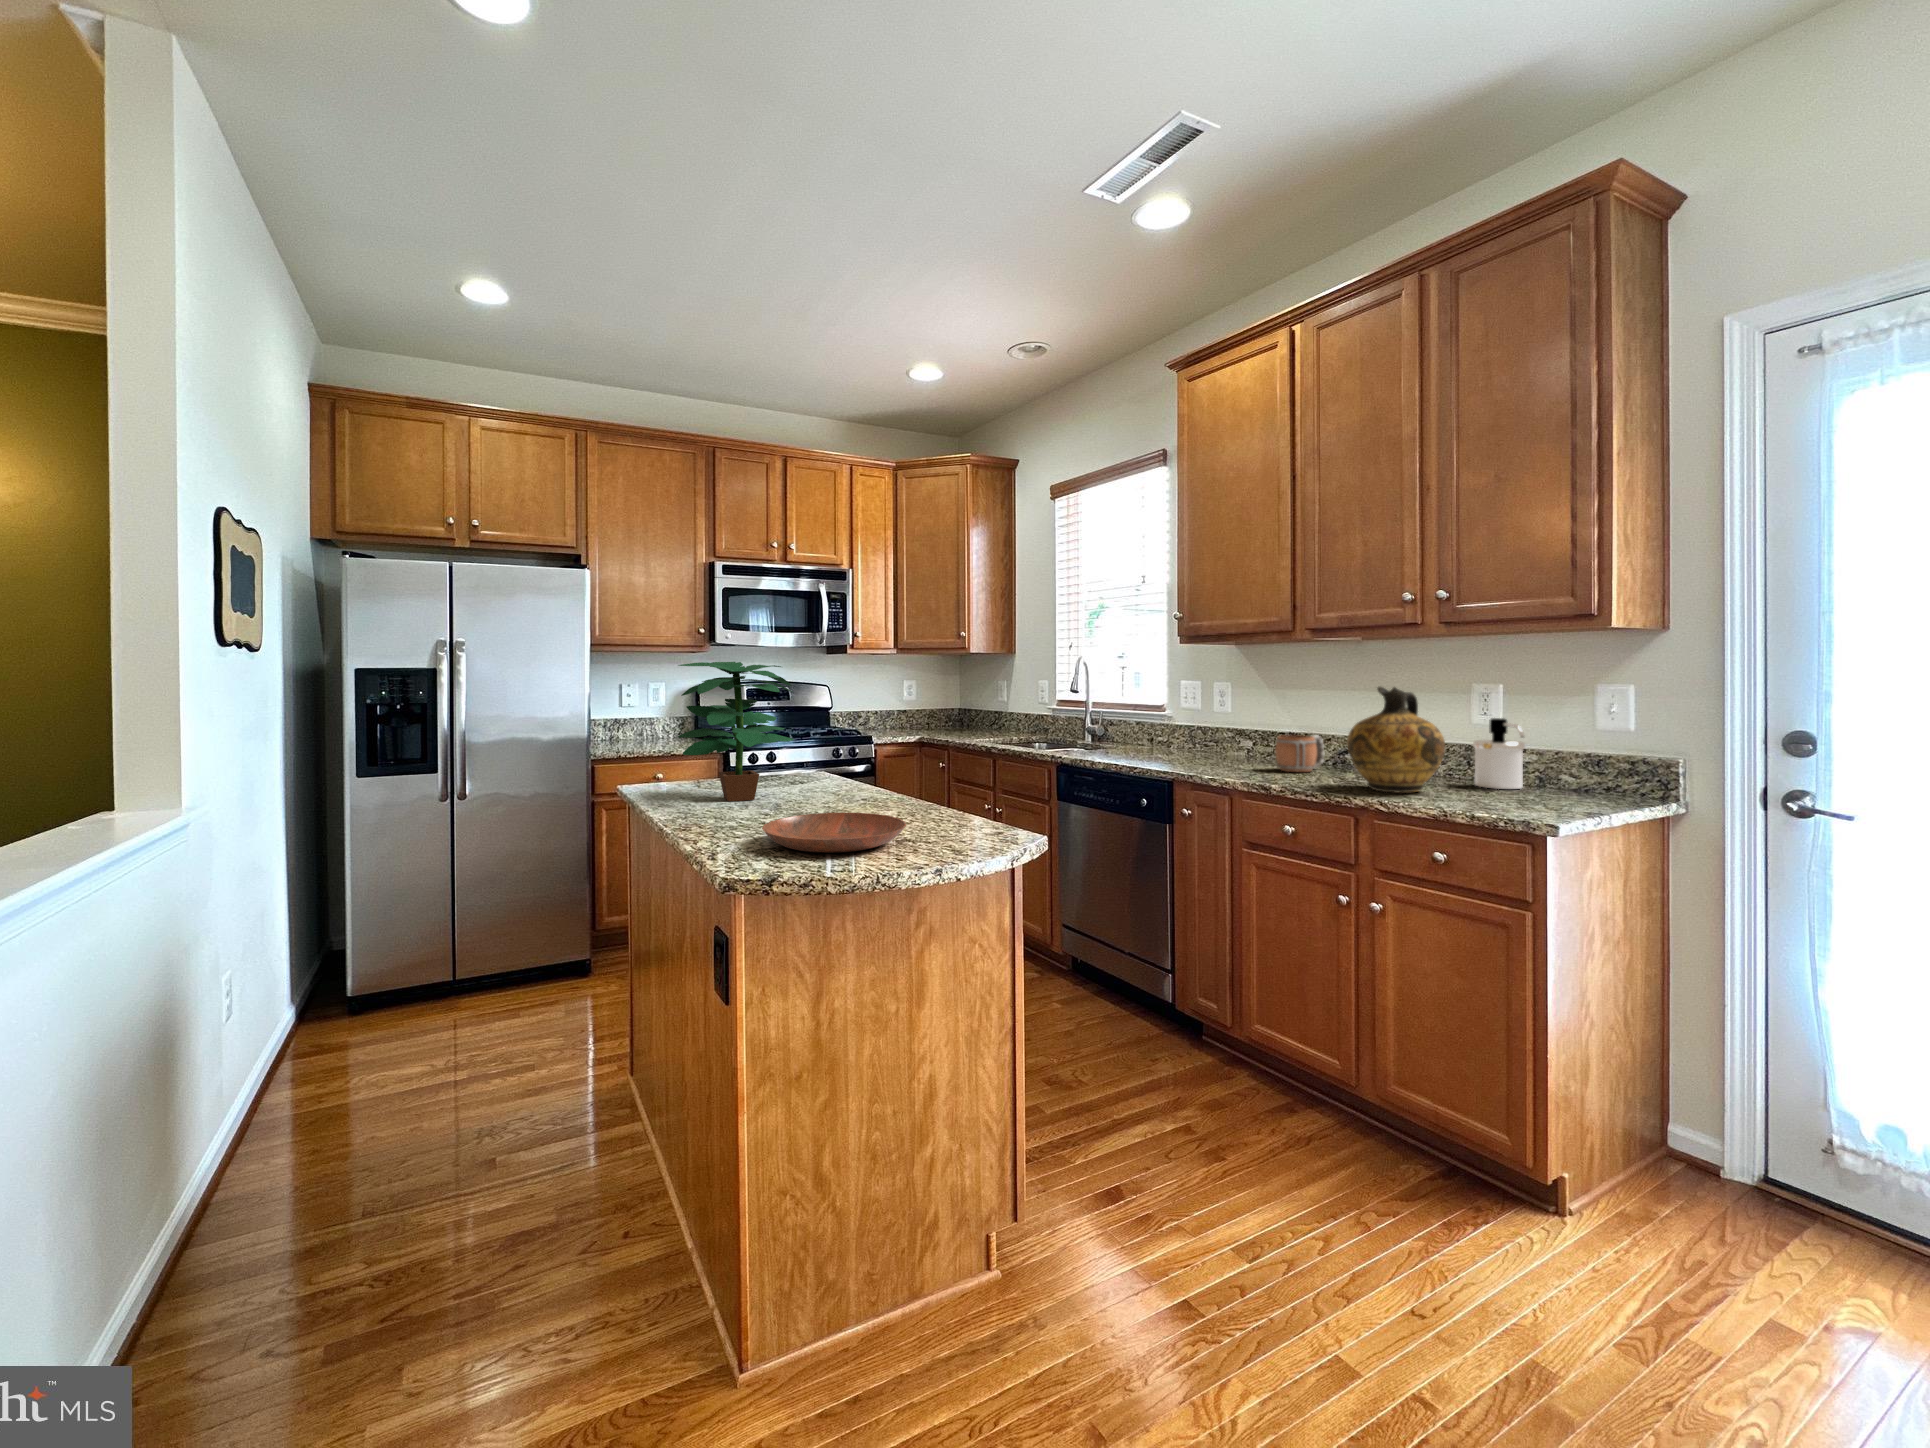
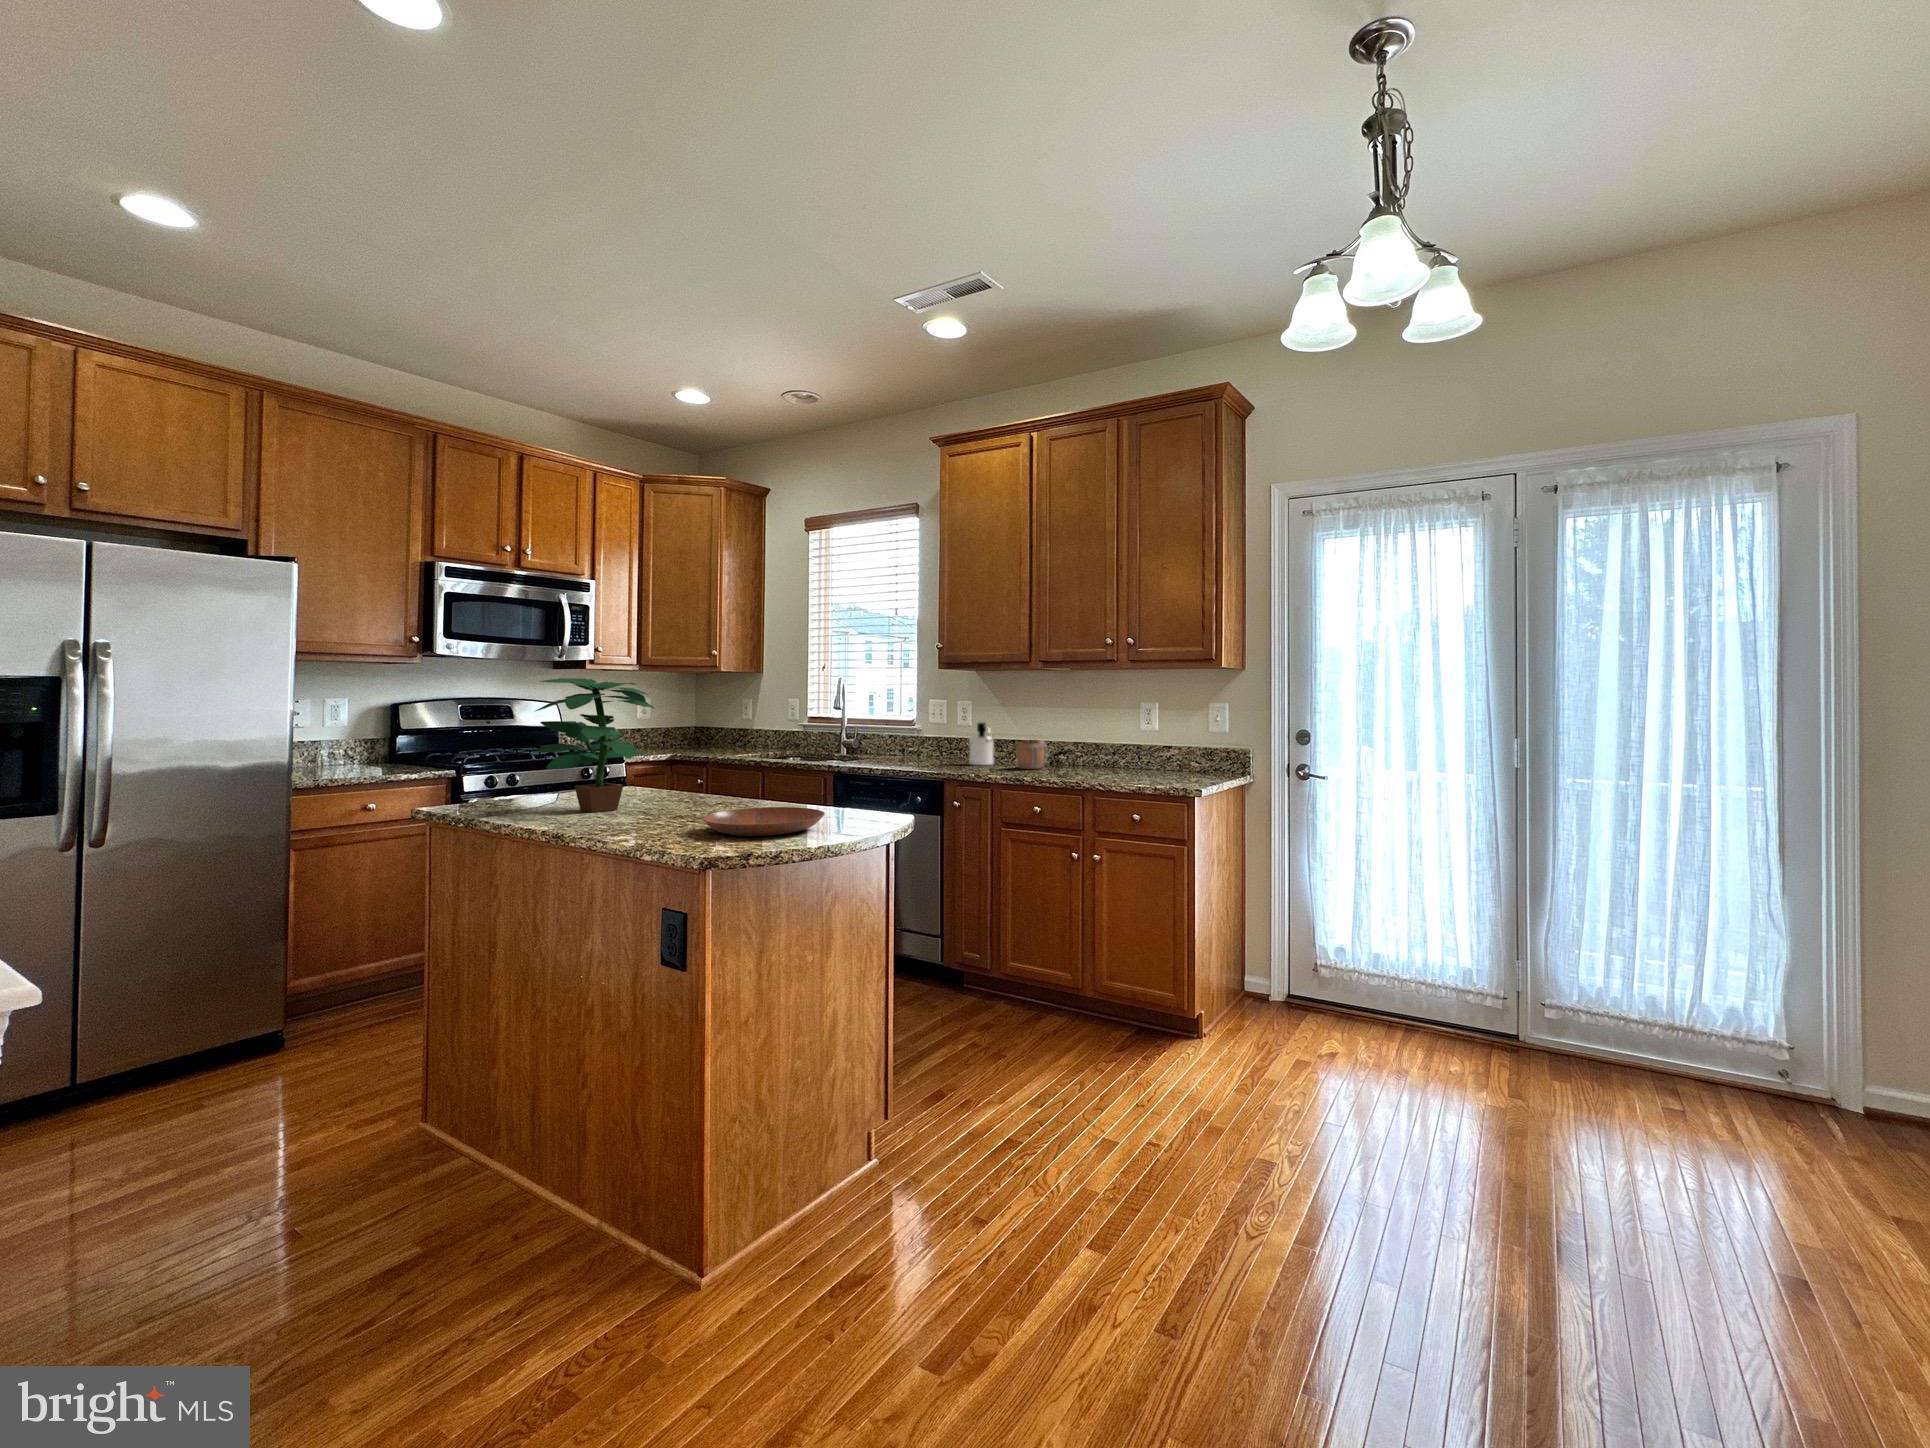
ceramic jug: present [1347,687,1445,793] -> none [1073,704,1132,778]
soap dispenser: present [1473,718,1525,789] -> present [969,723,994,765]

